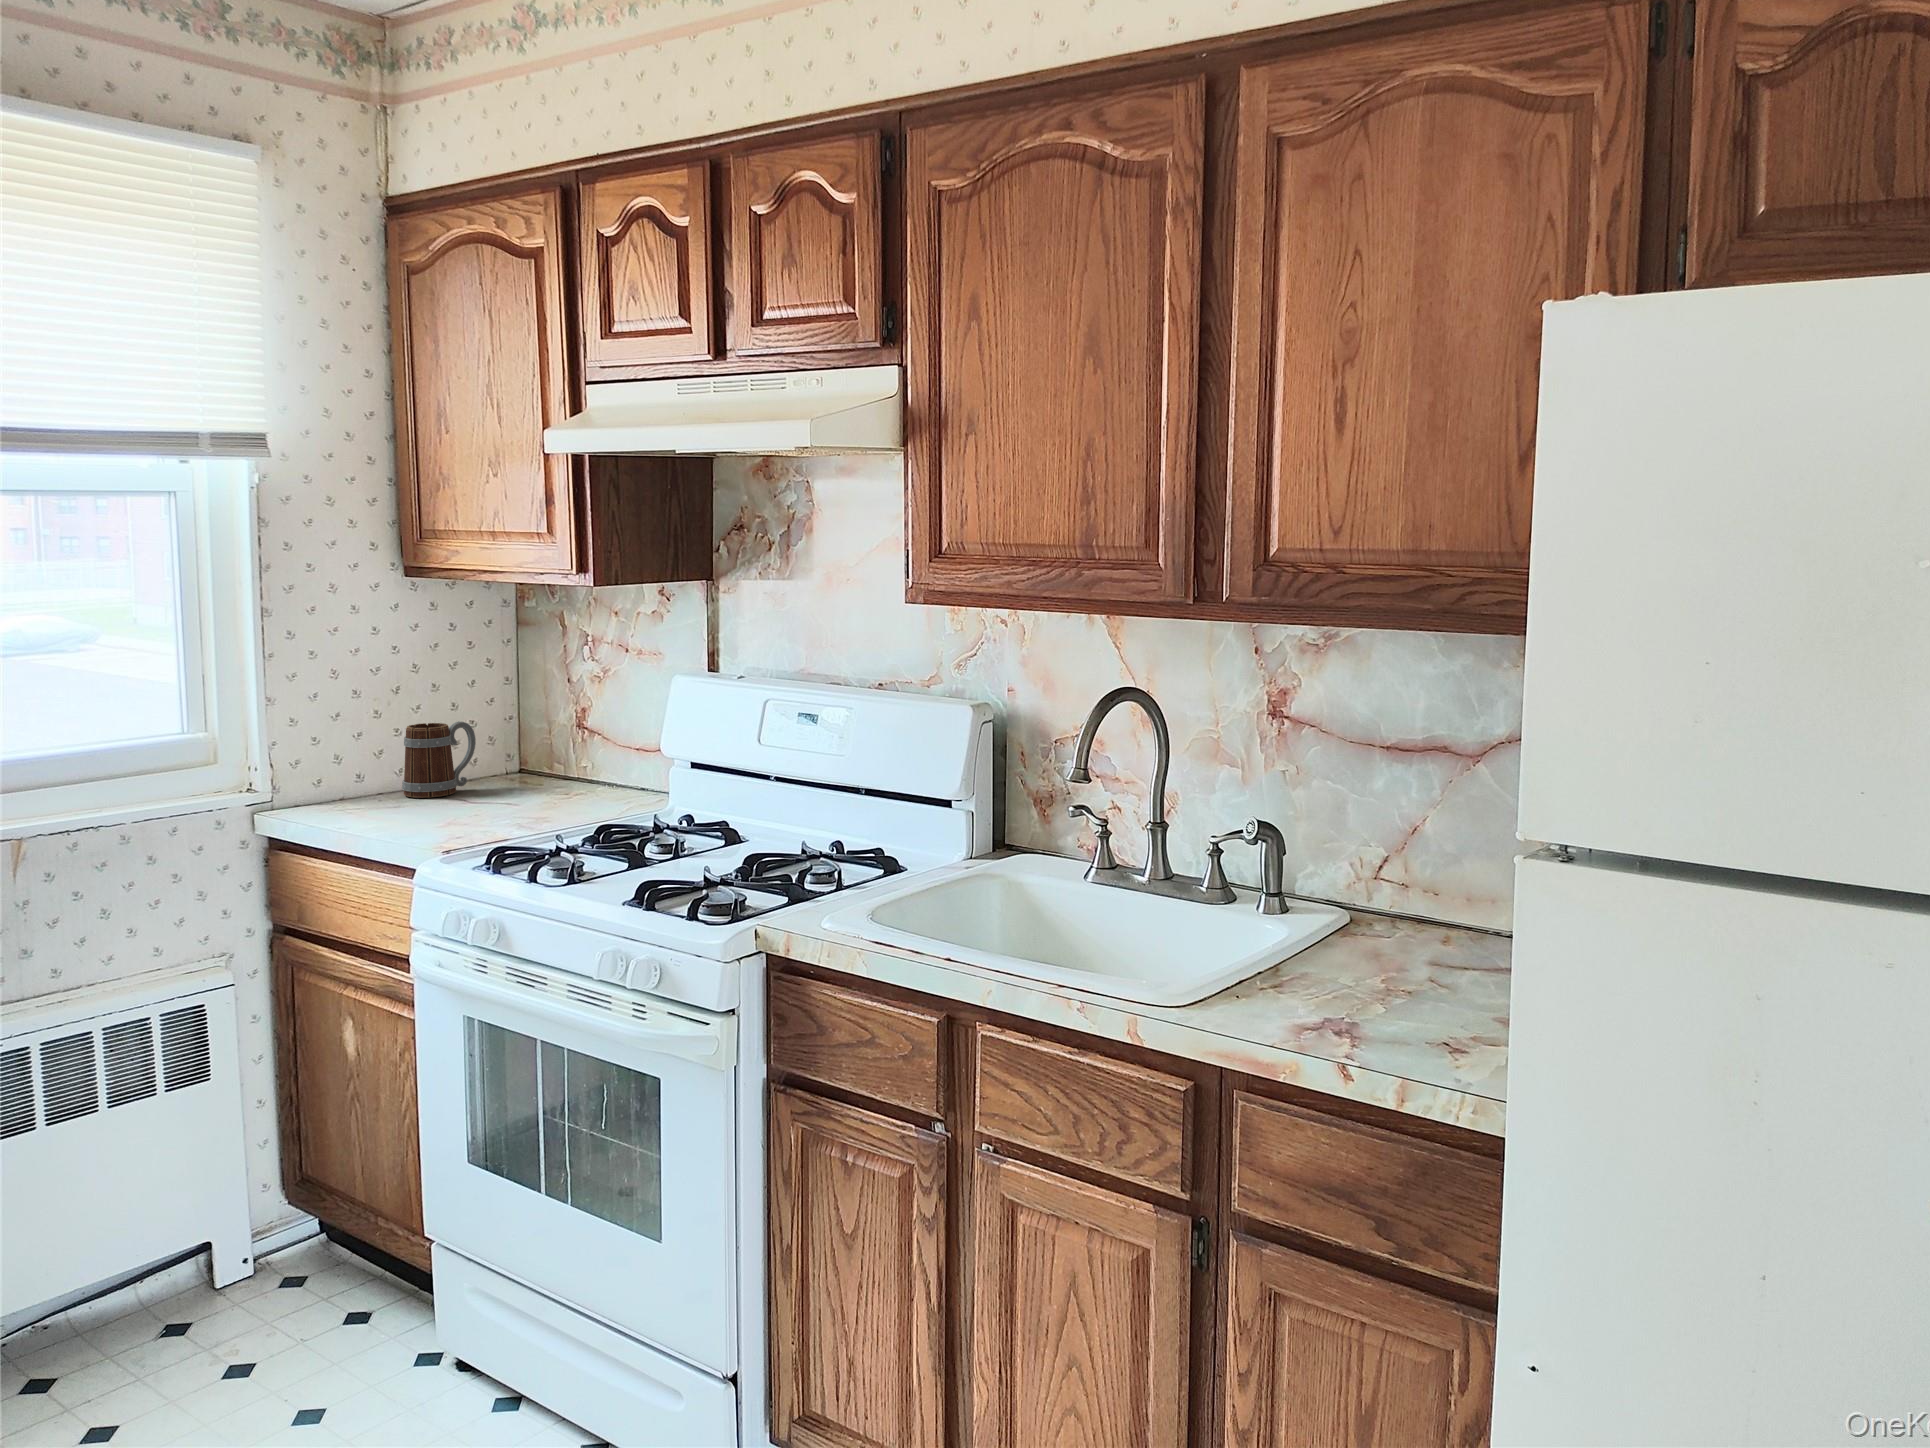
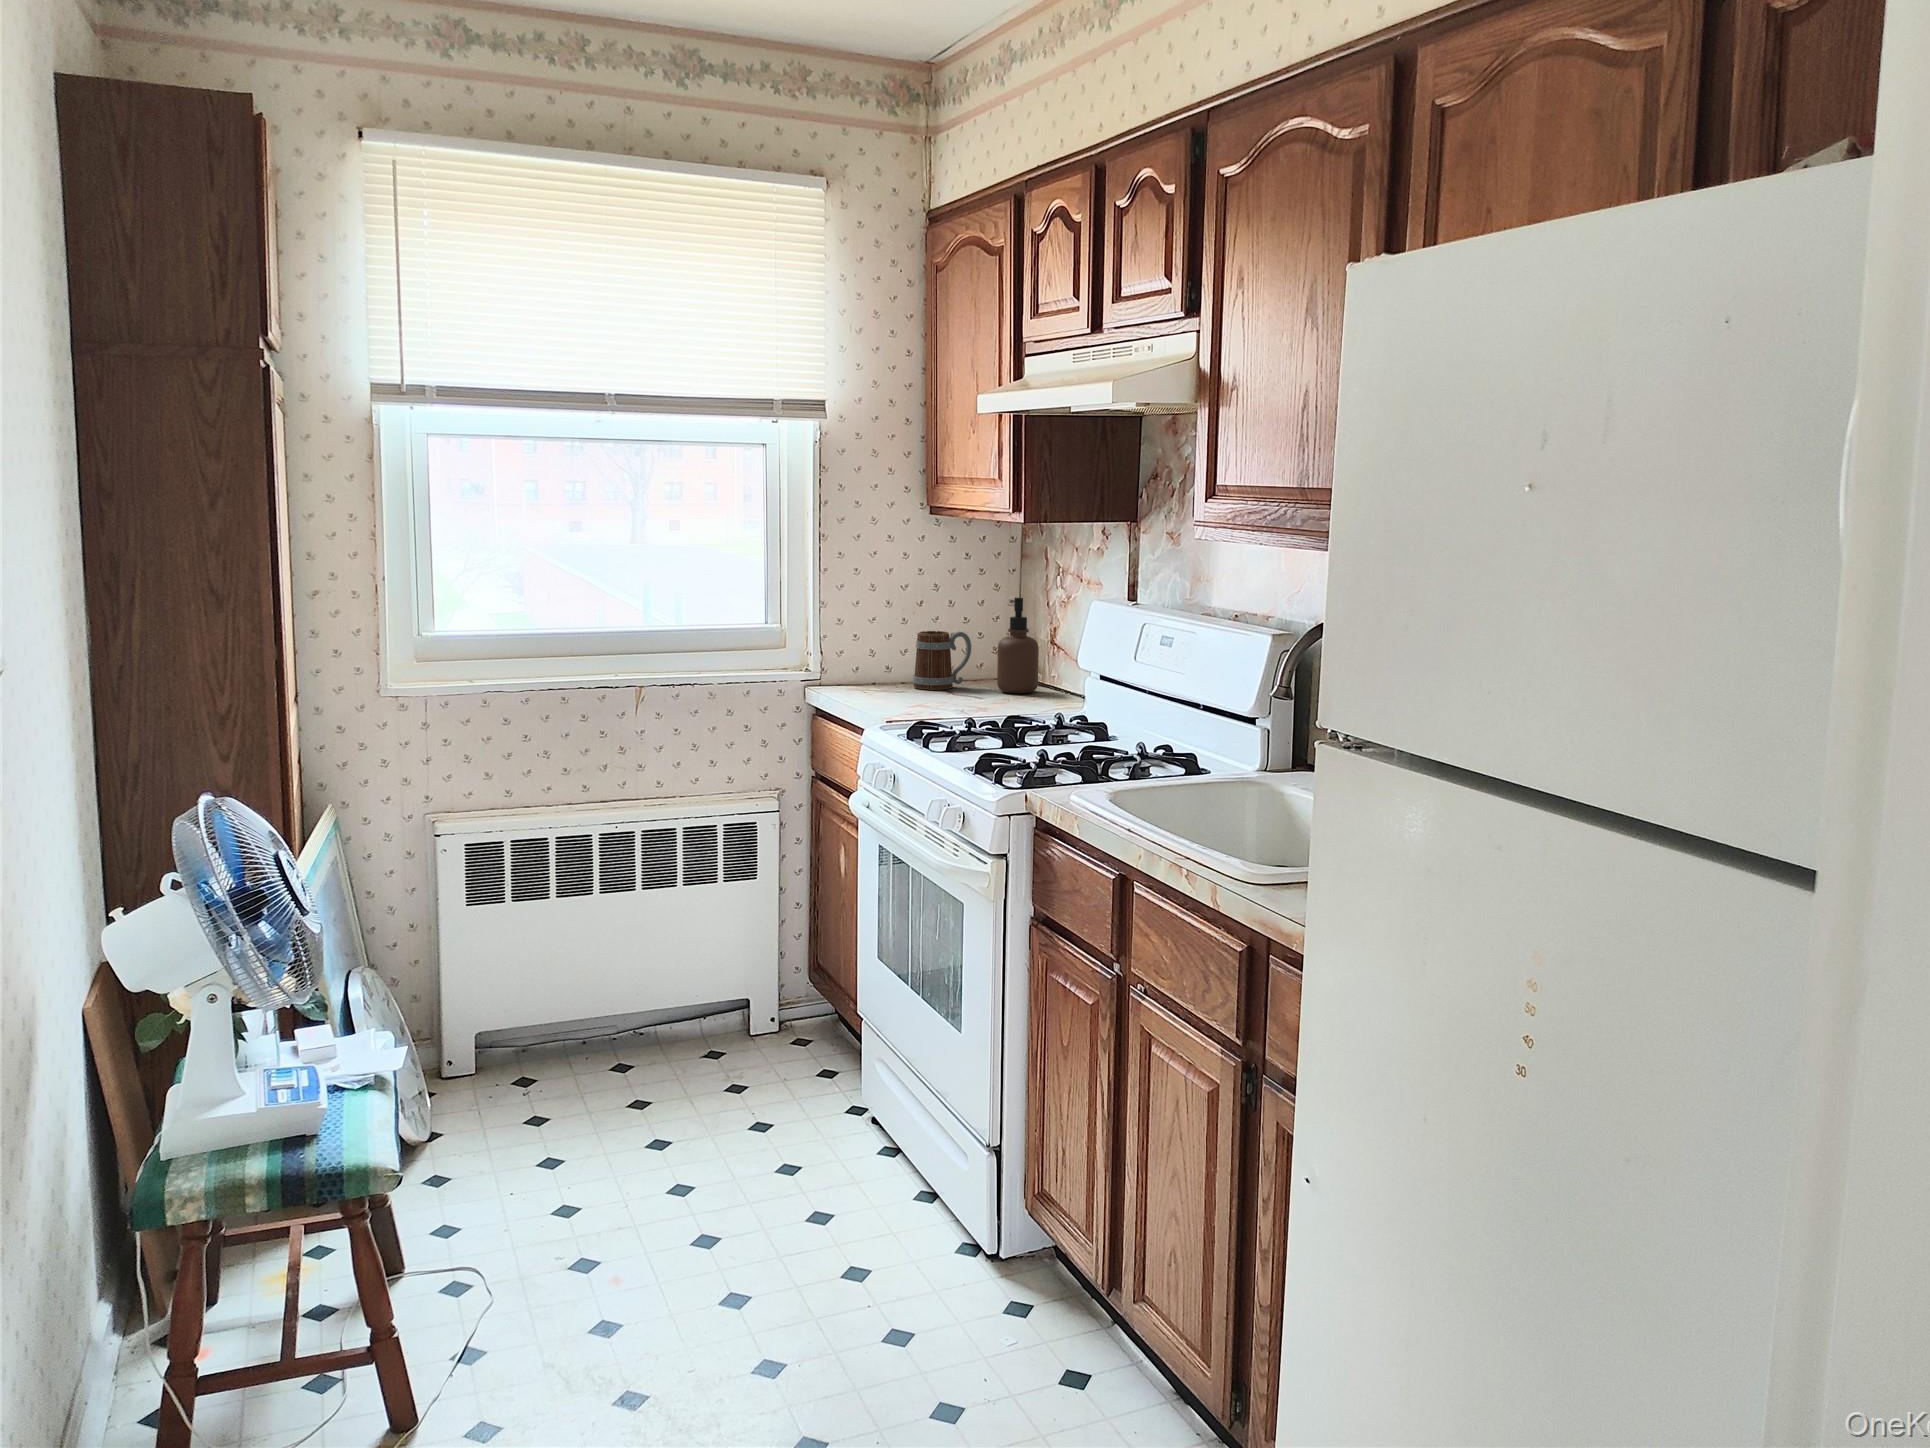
soap dispenser: none [517,675,570,791] -> present [997,598,1039,694]

